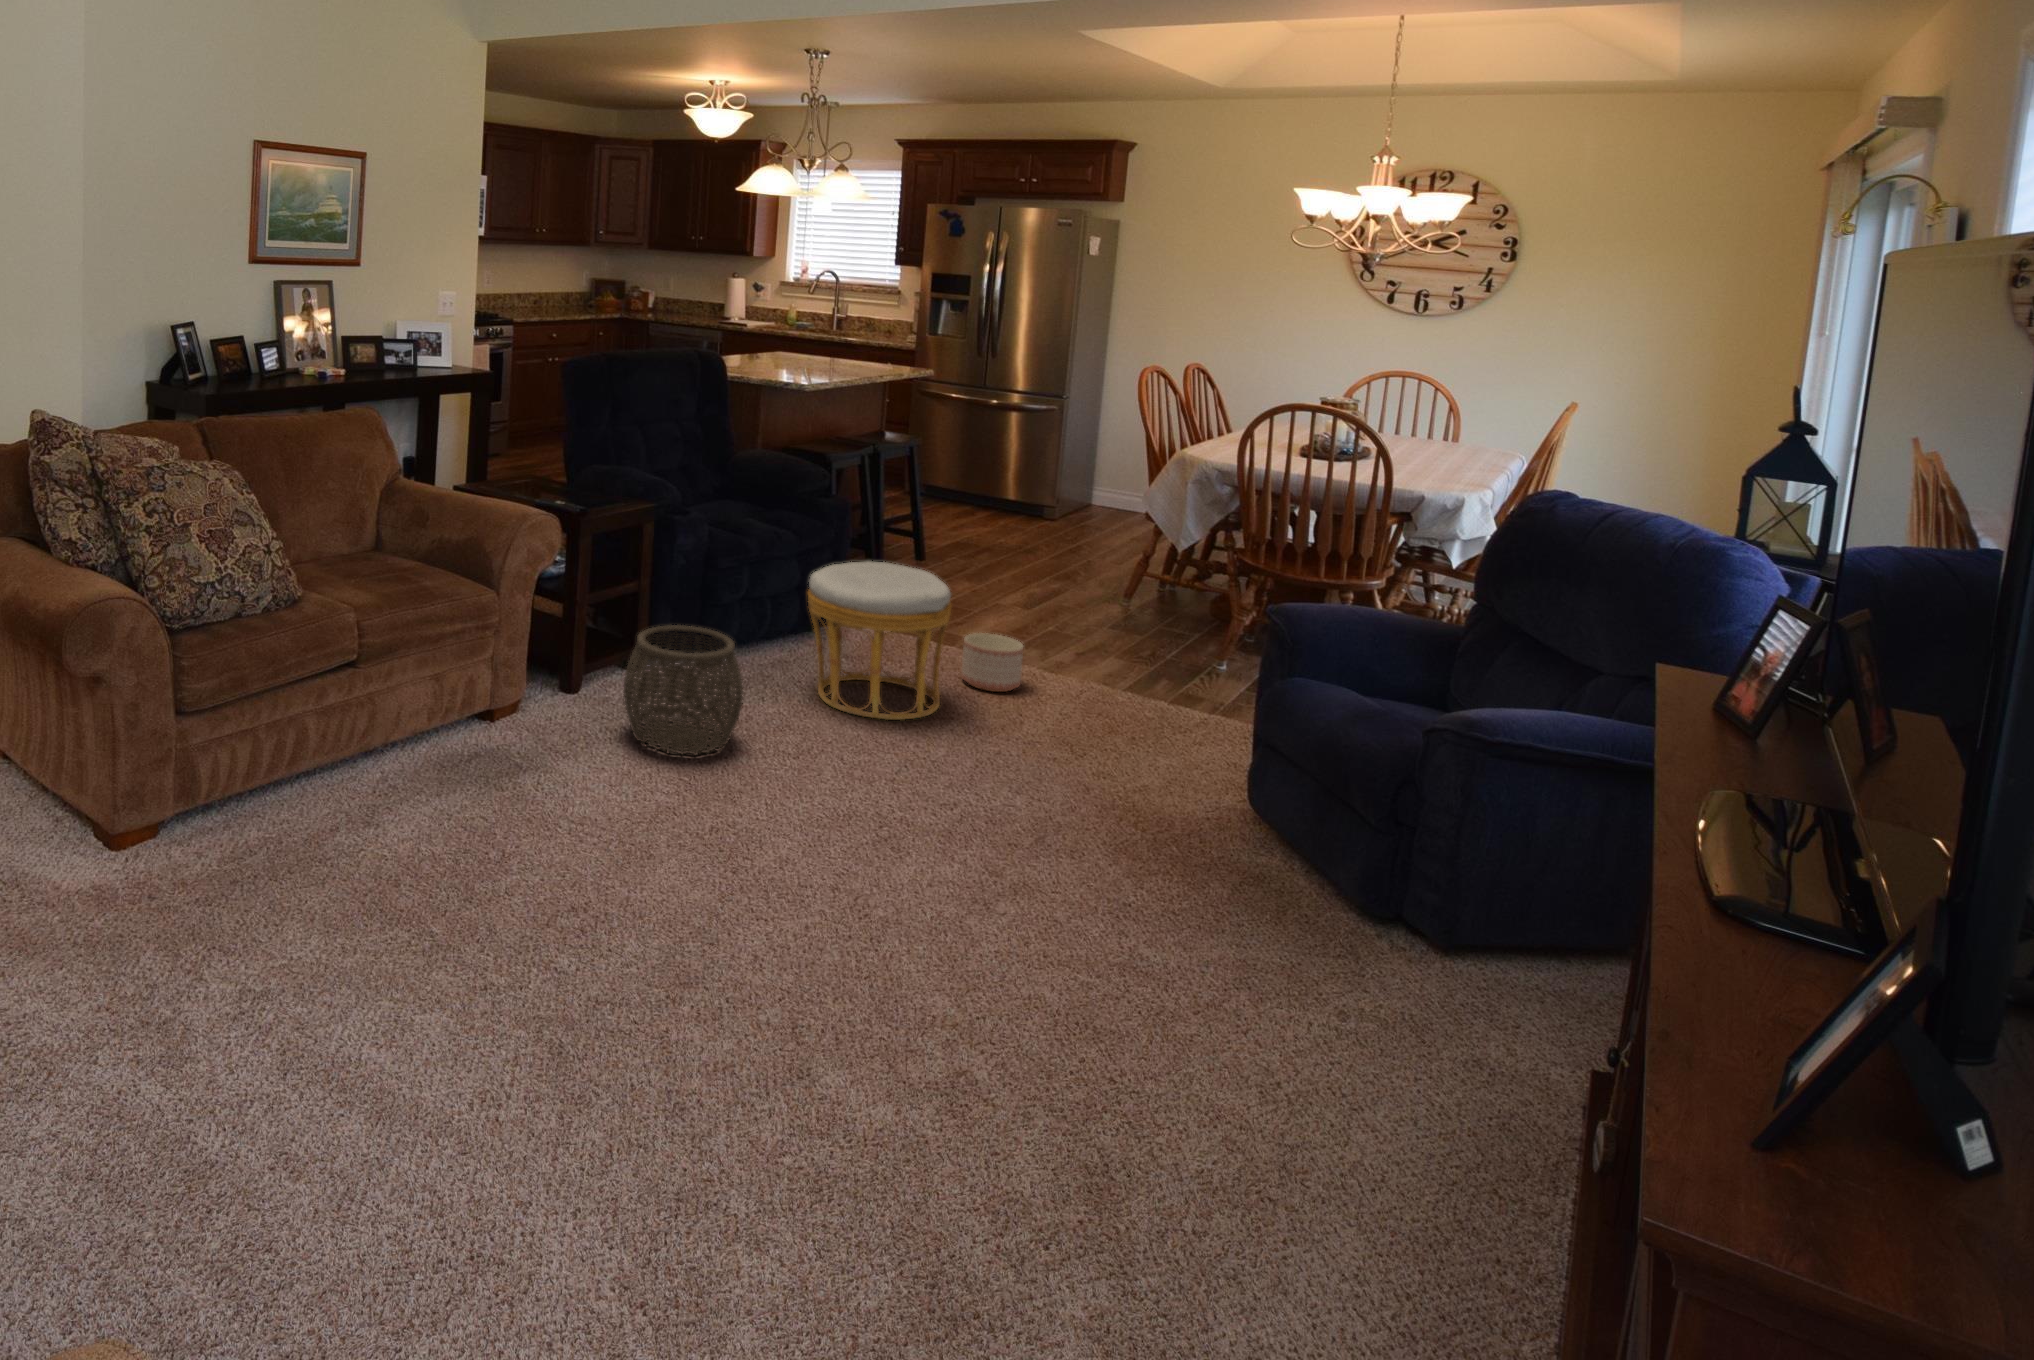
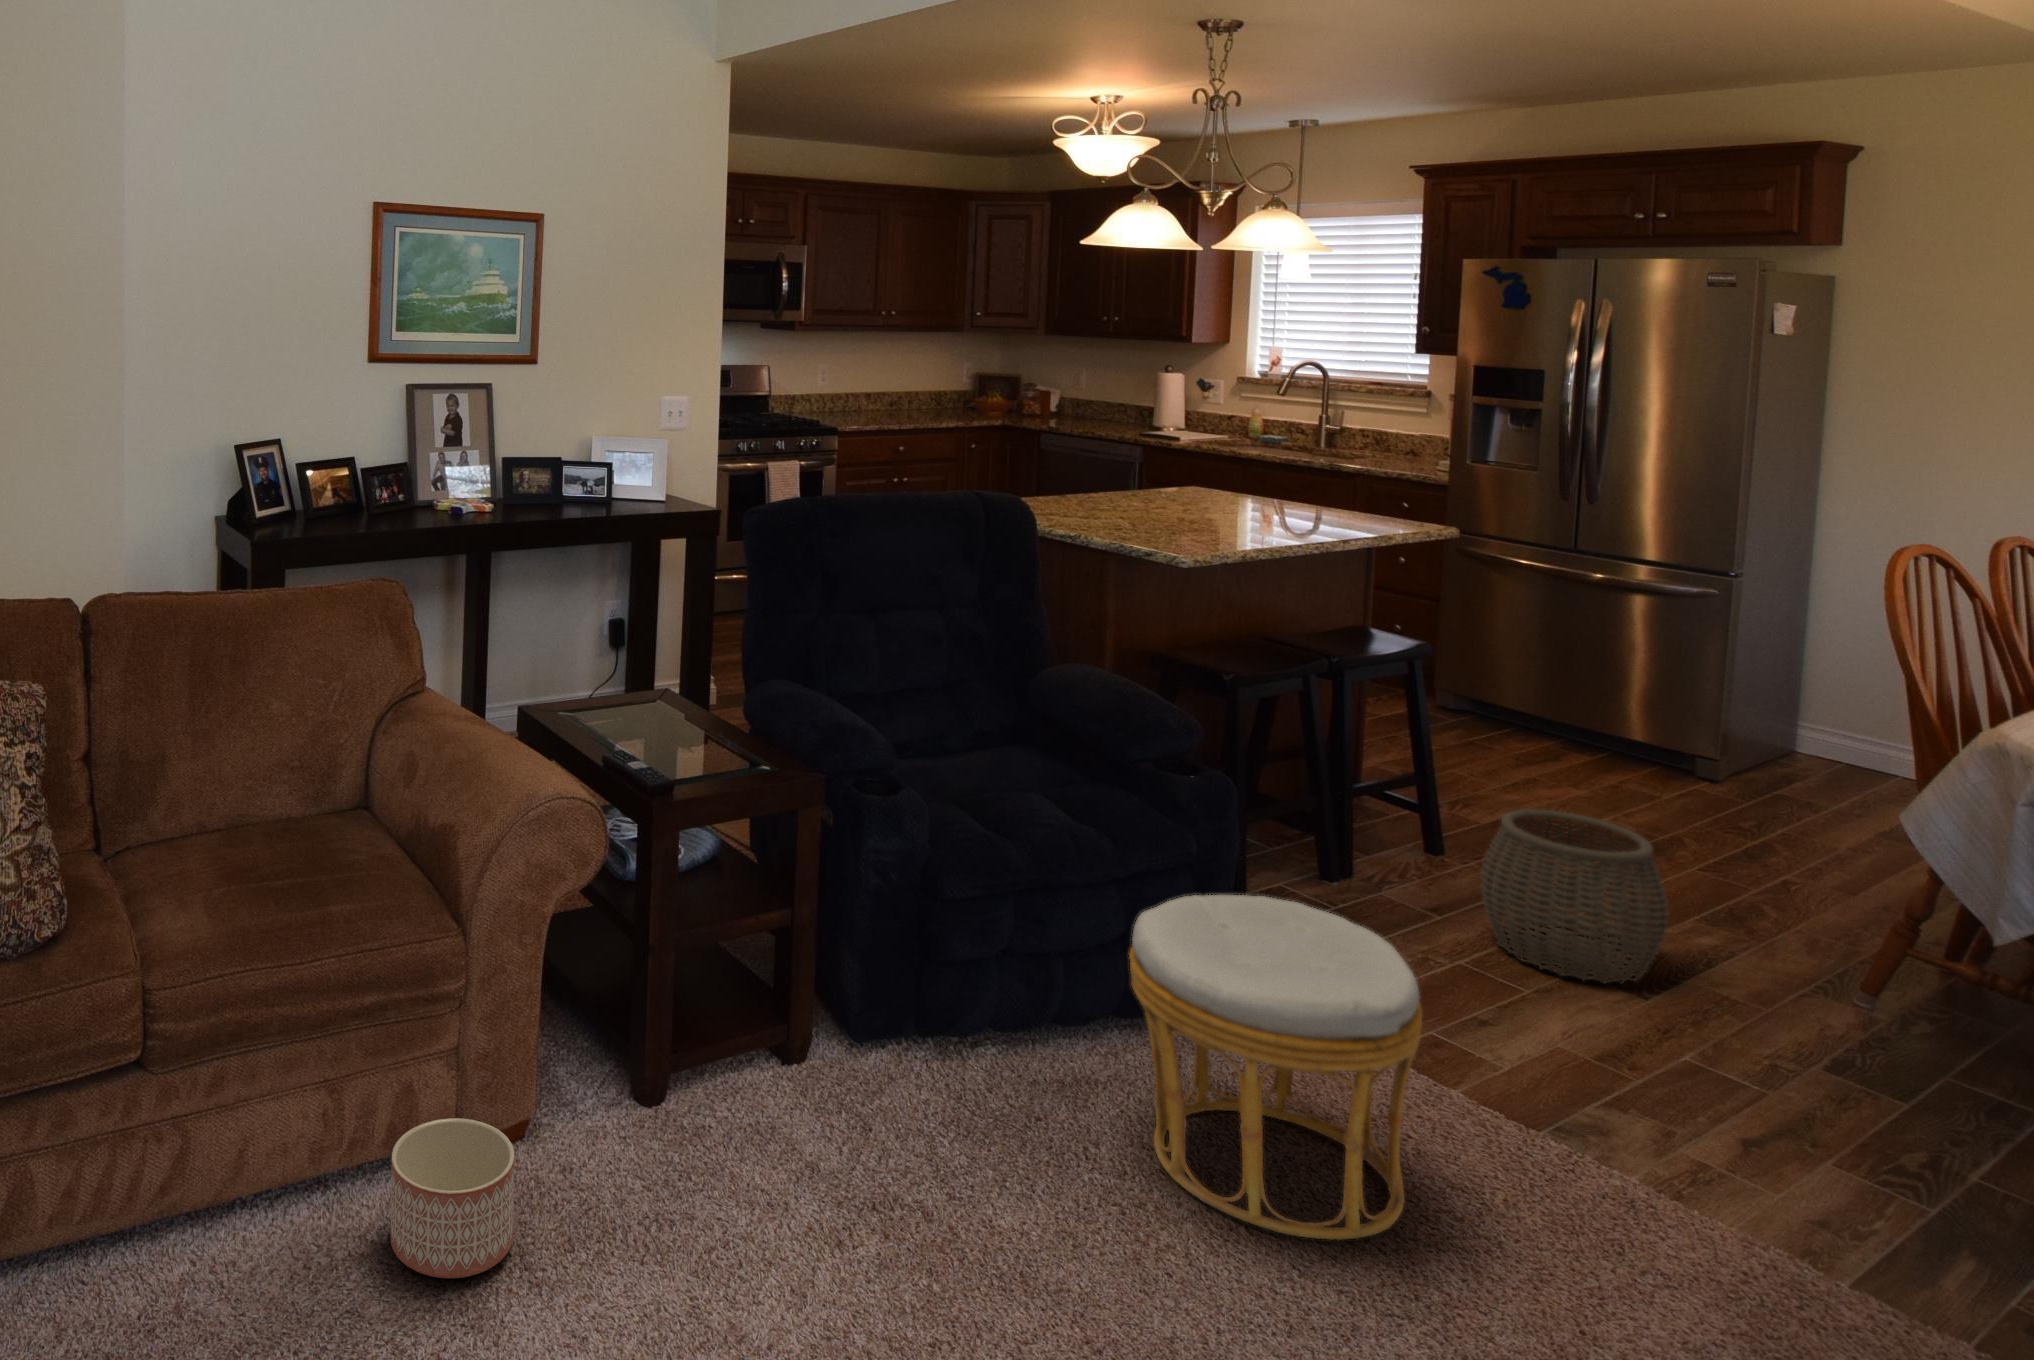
woven basket: present [623,625,743,755] -> present [1481,809,1668,983]
planter: present [961,633,1023,692] -> present [391,1118,515,1279]

